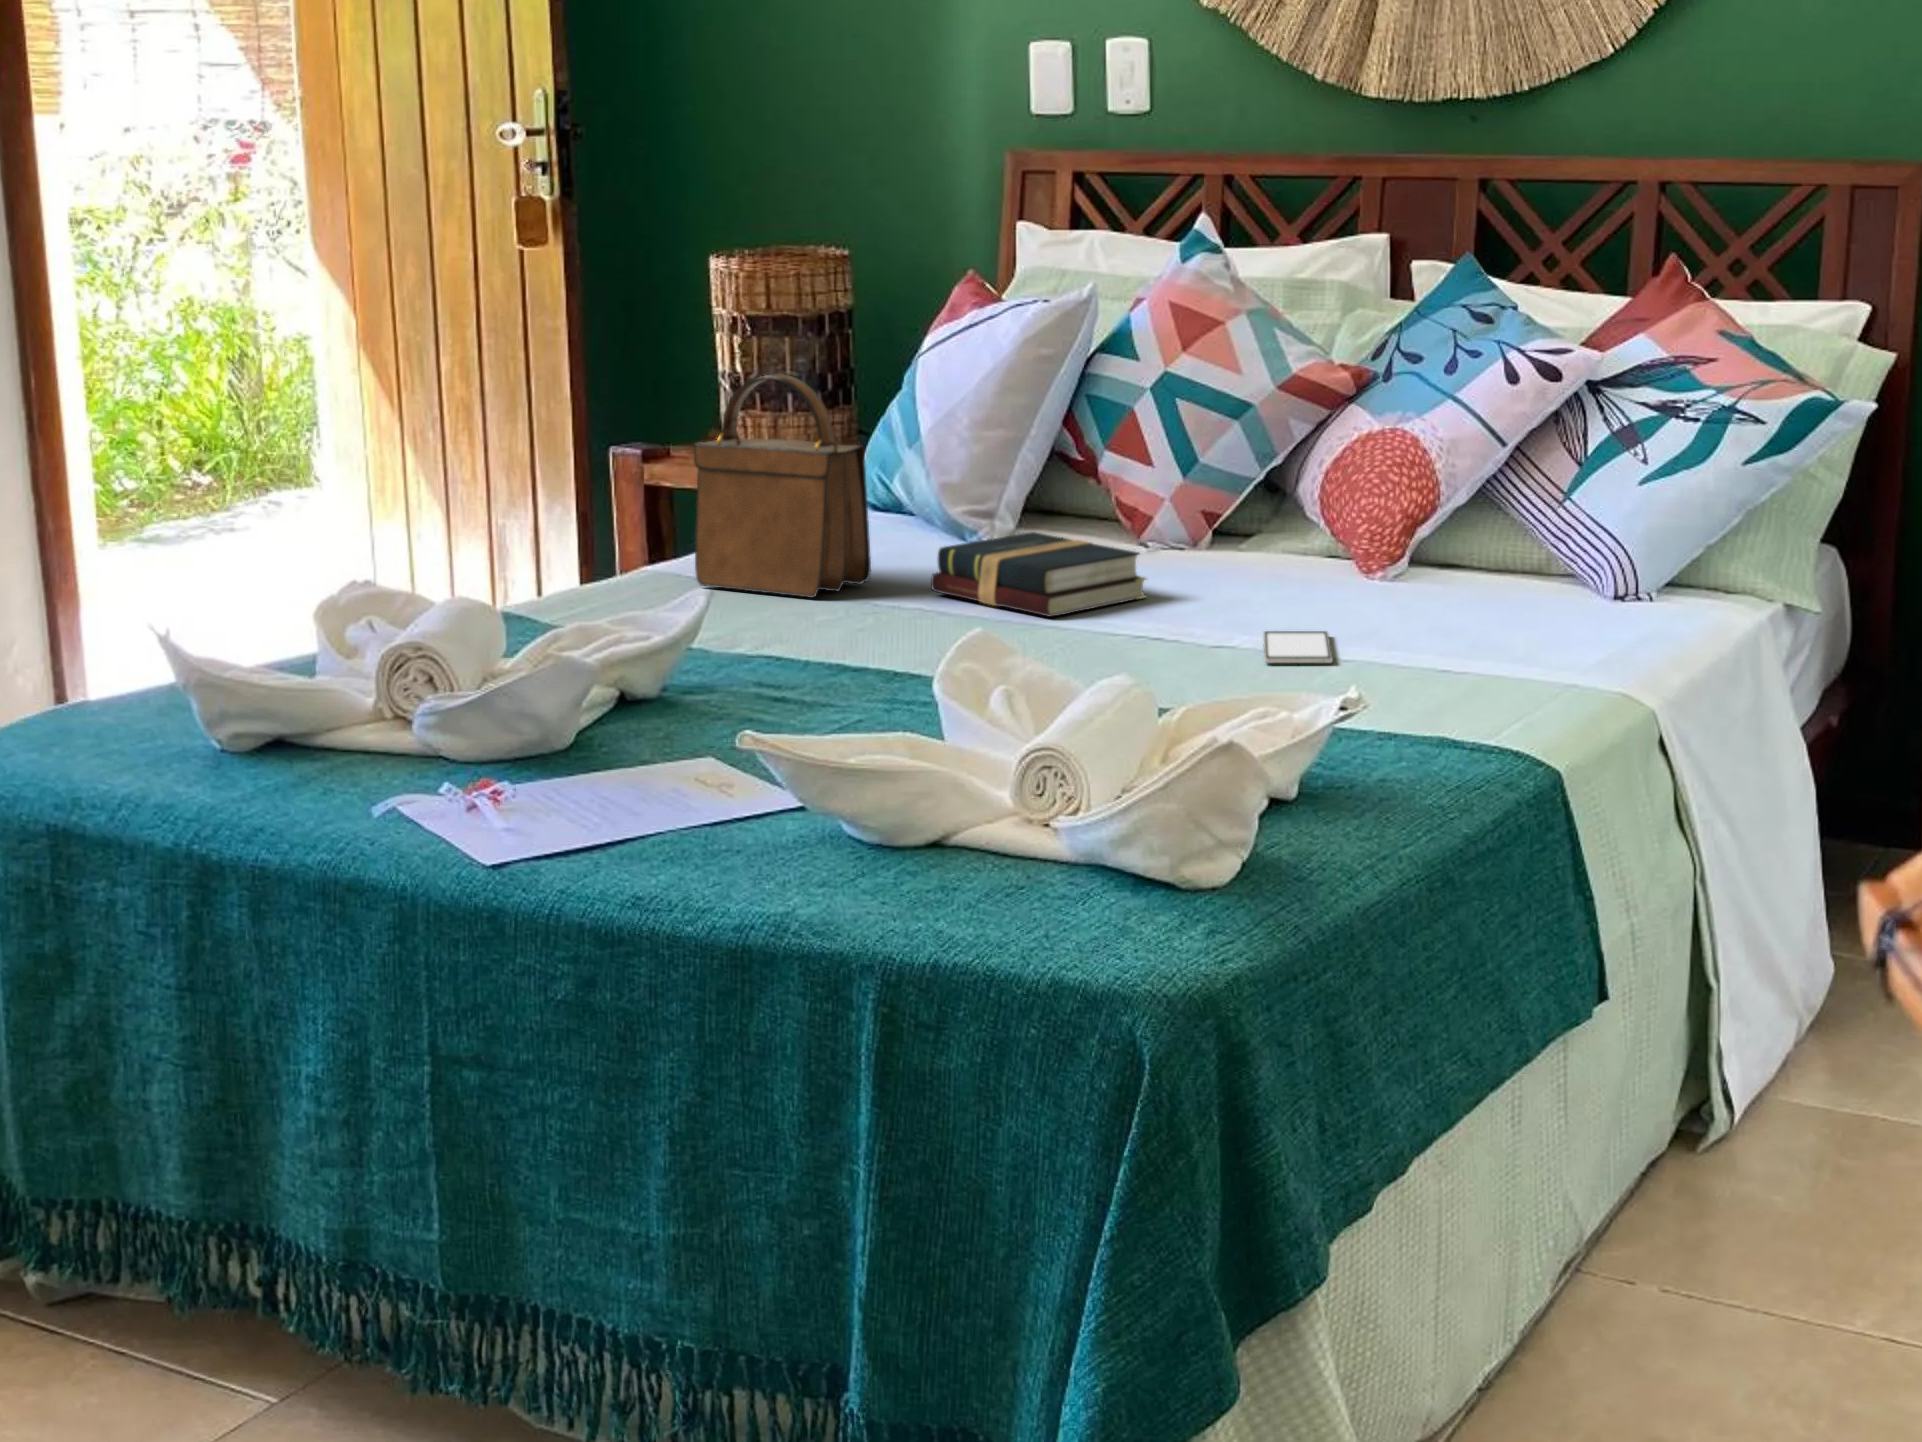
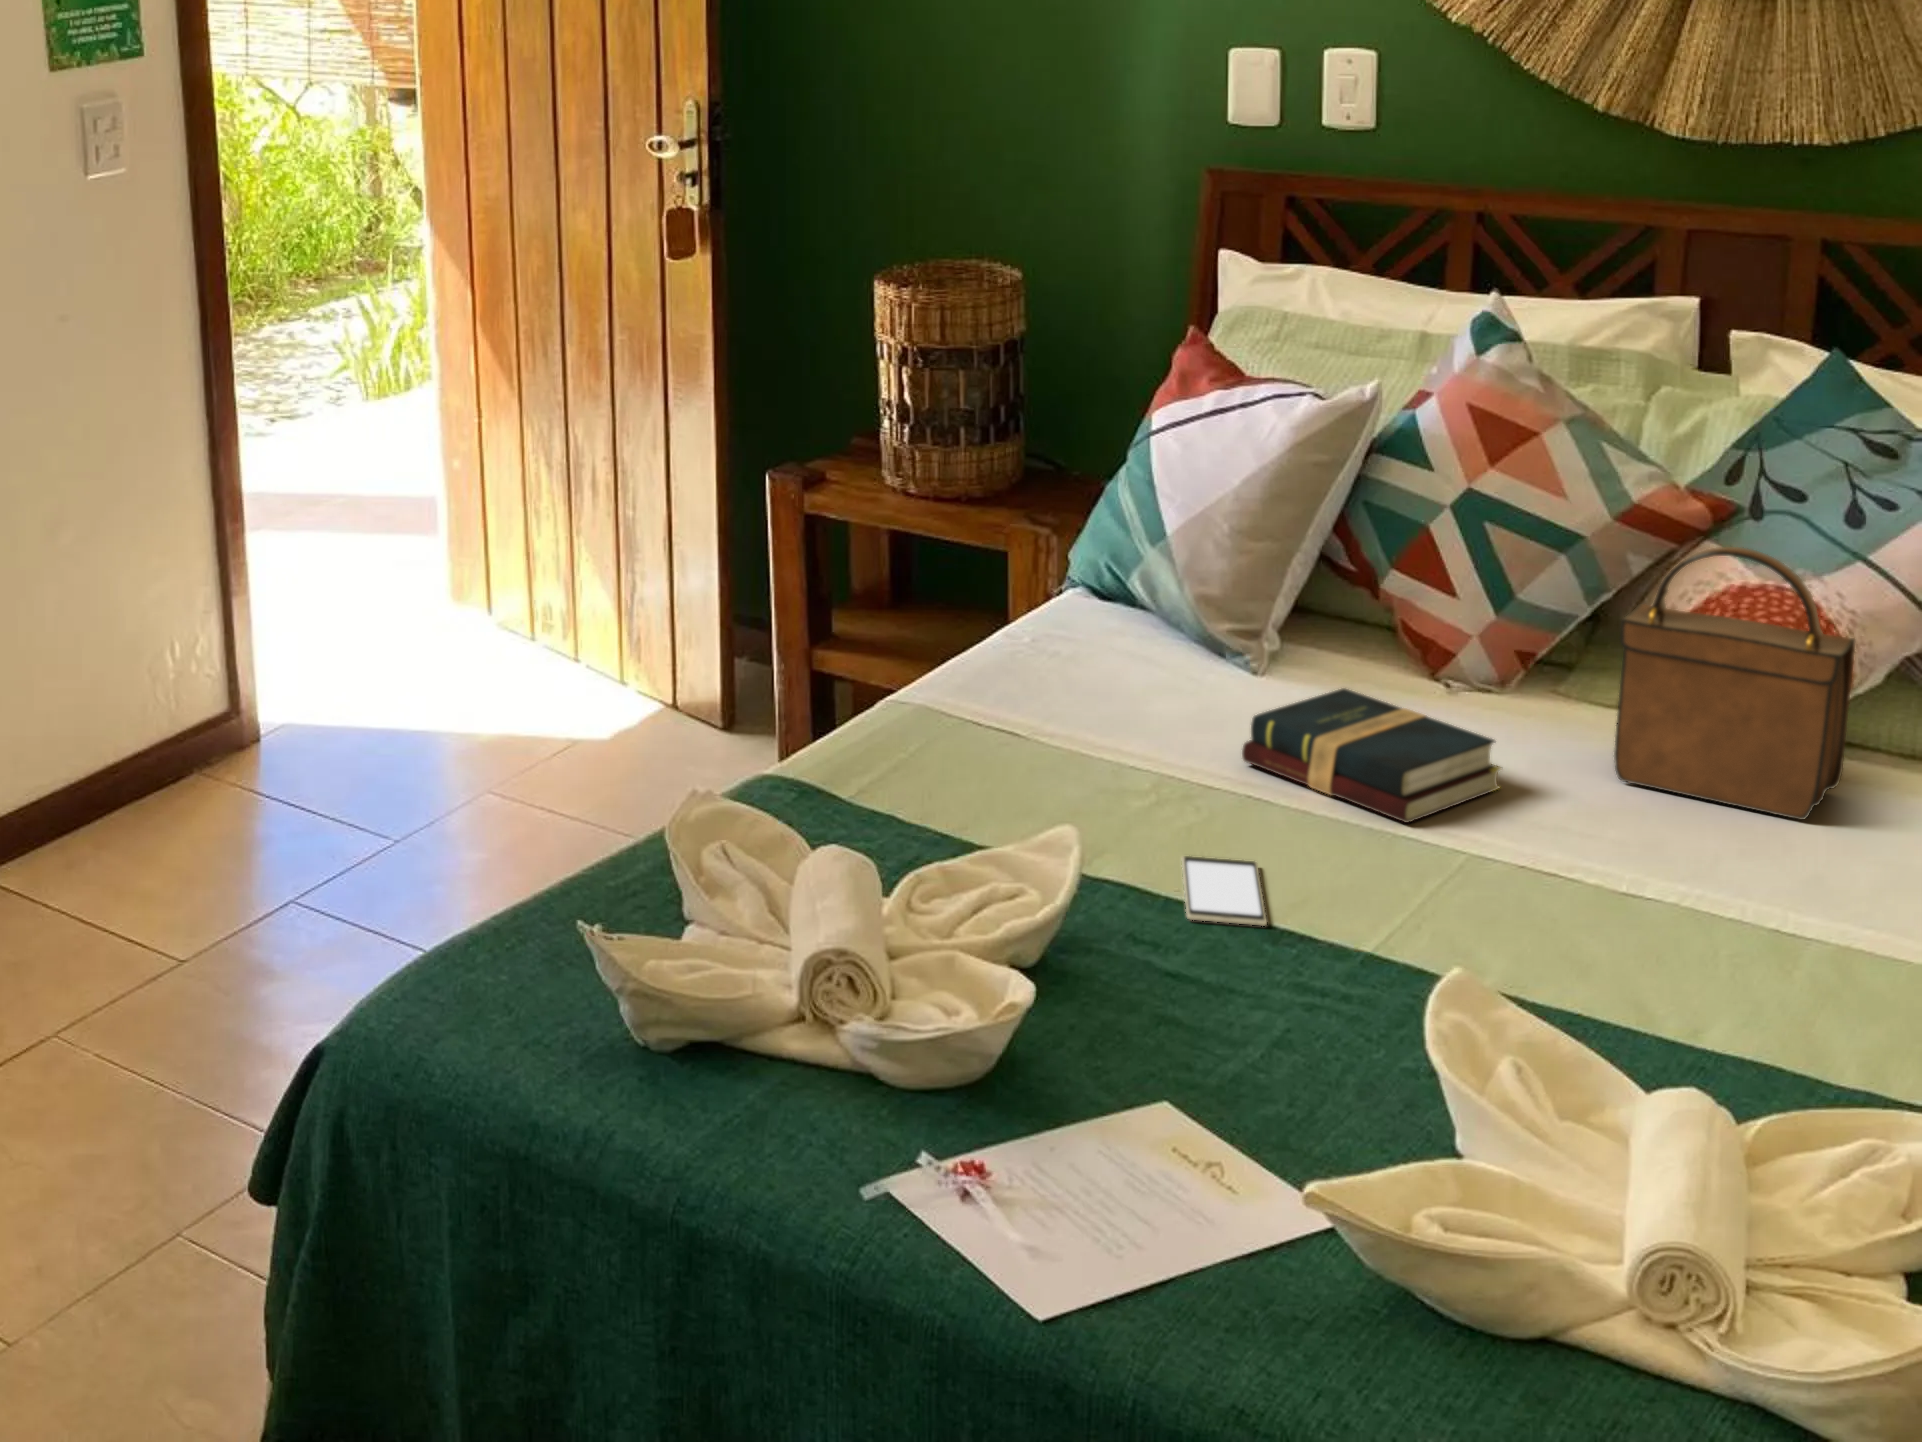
handbag: present [694,374,871,598] -> present [1614,547,1855,820]
smartphone: present [1263,631,1333,663] -> present [1182,856,1267,925]

